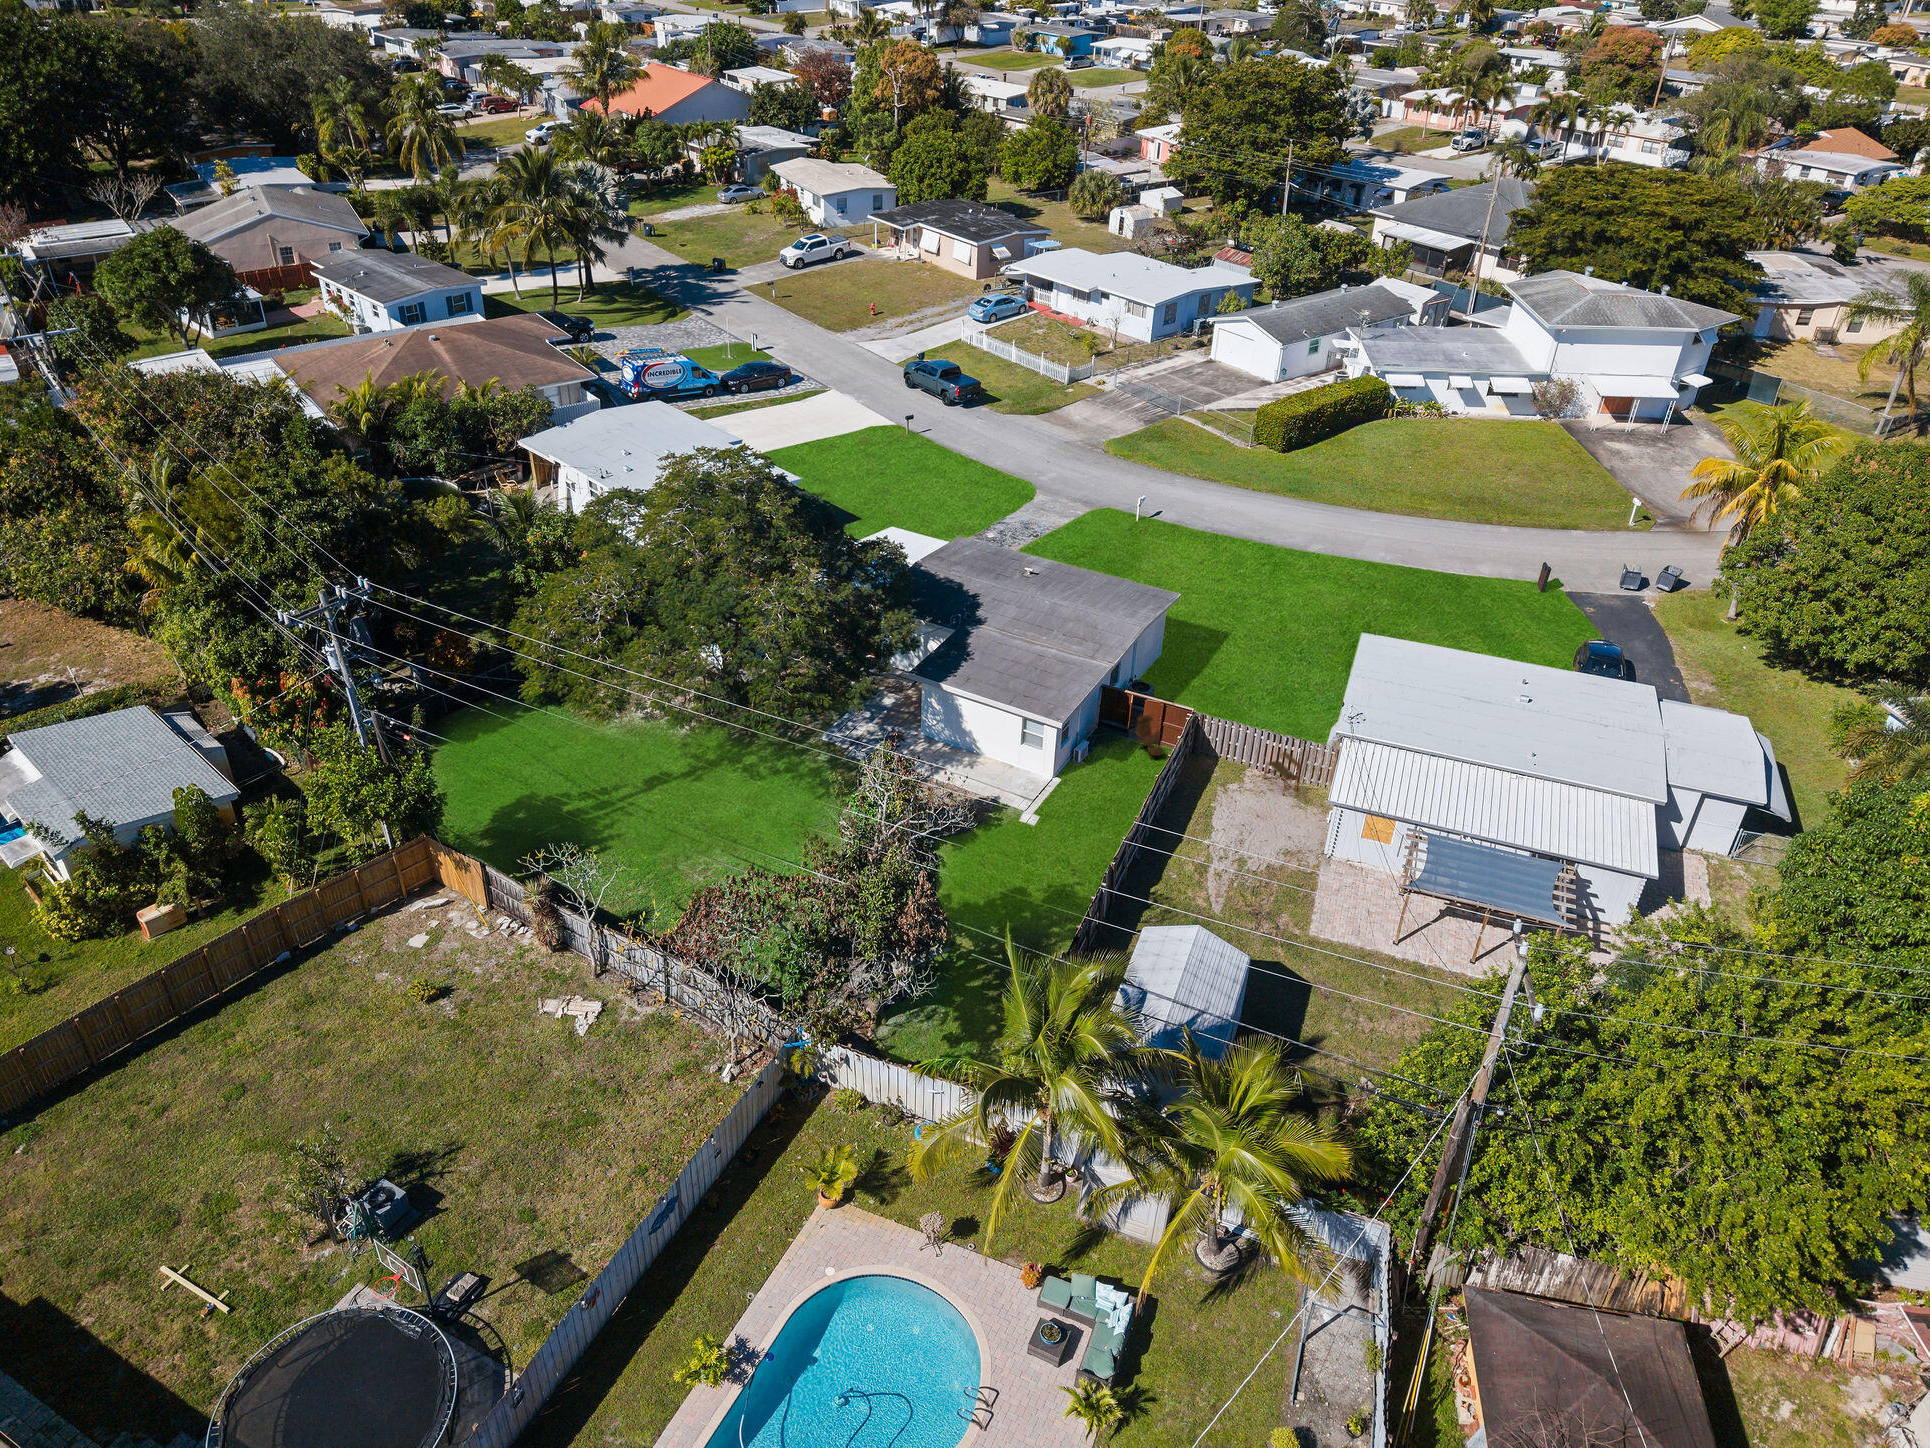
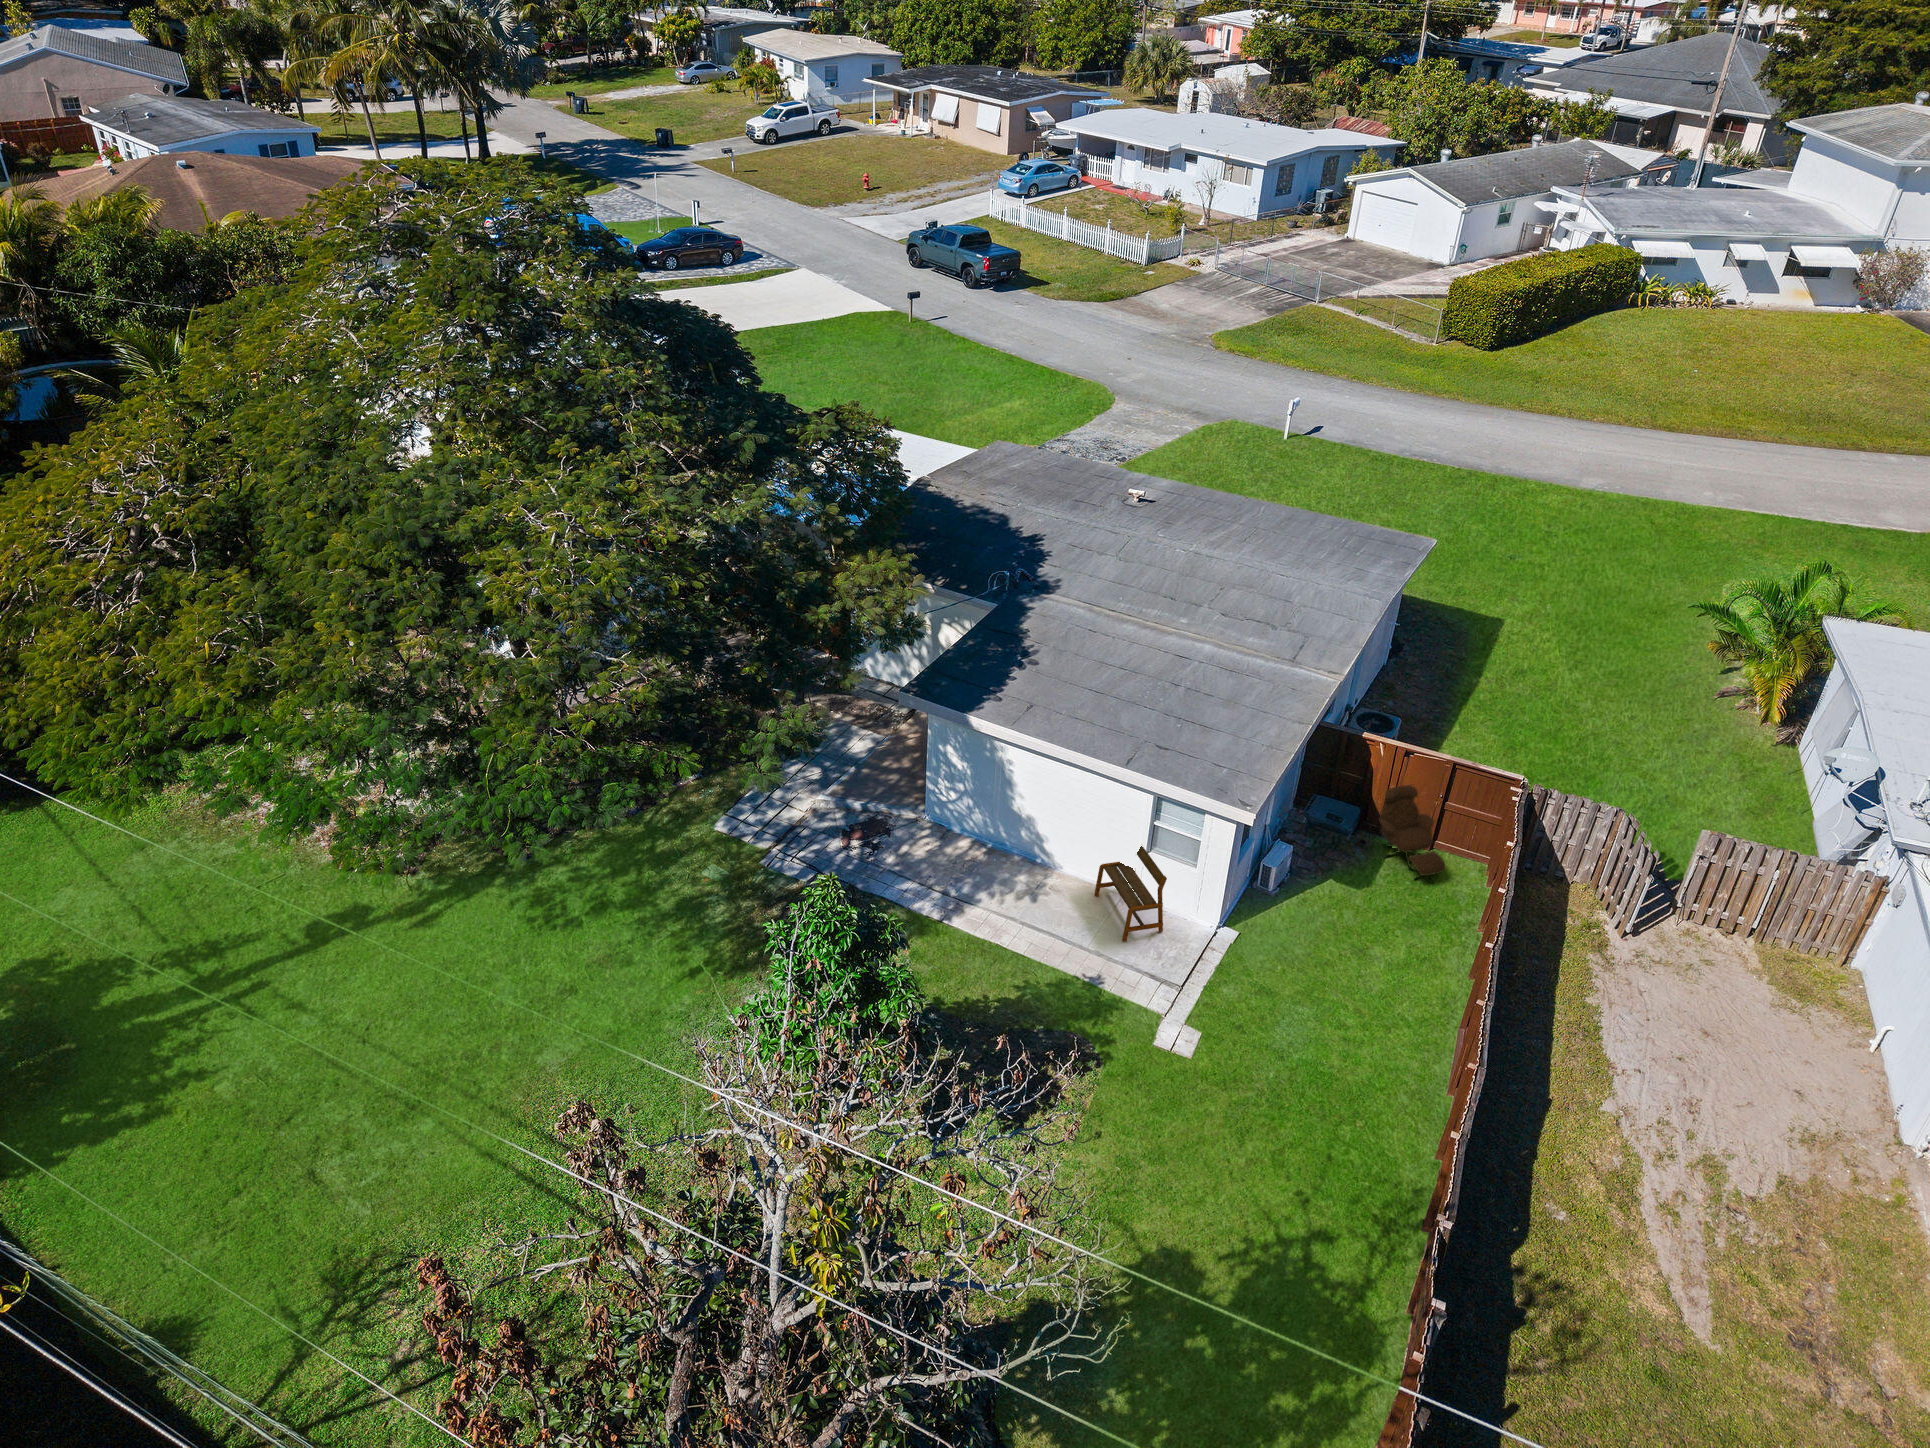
bench: present [1264,751,1302,794] -> present [1094,846,1167,942]

